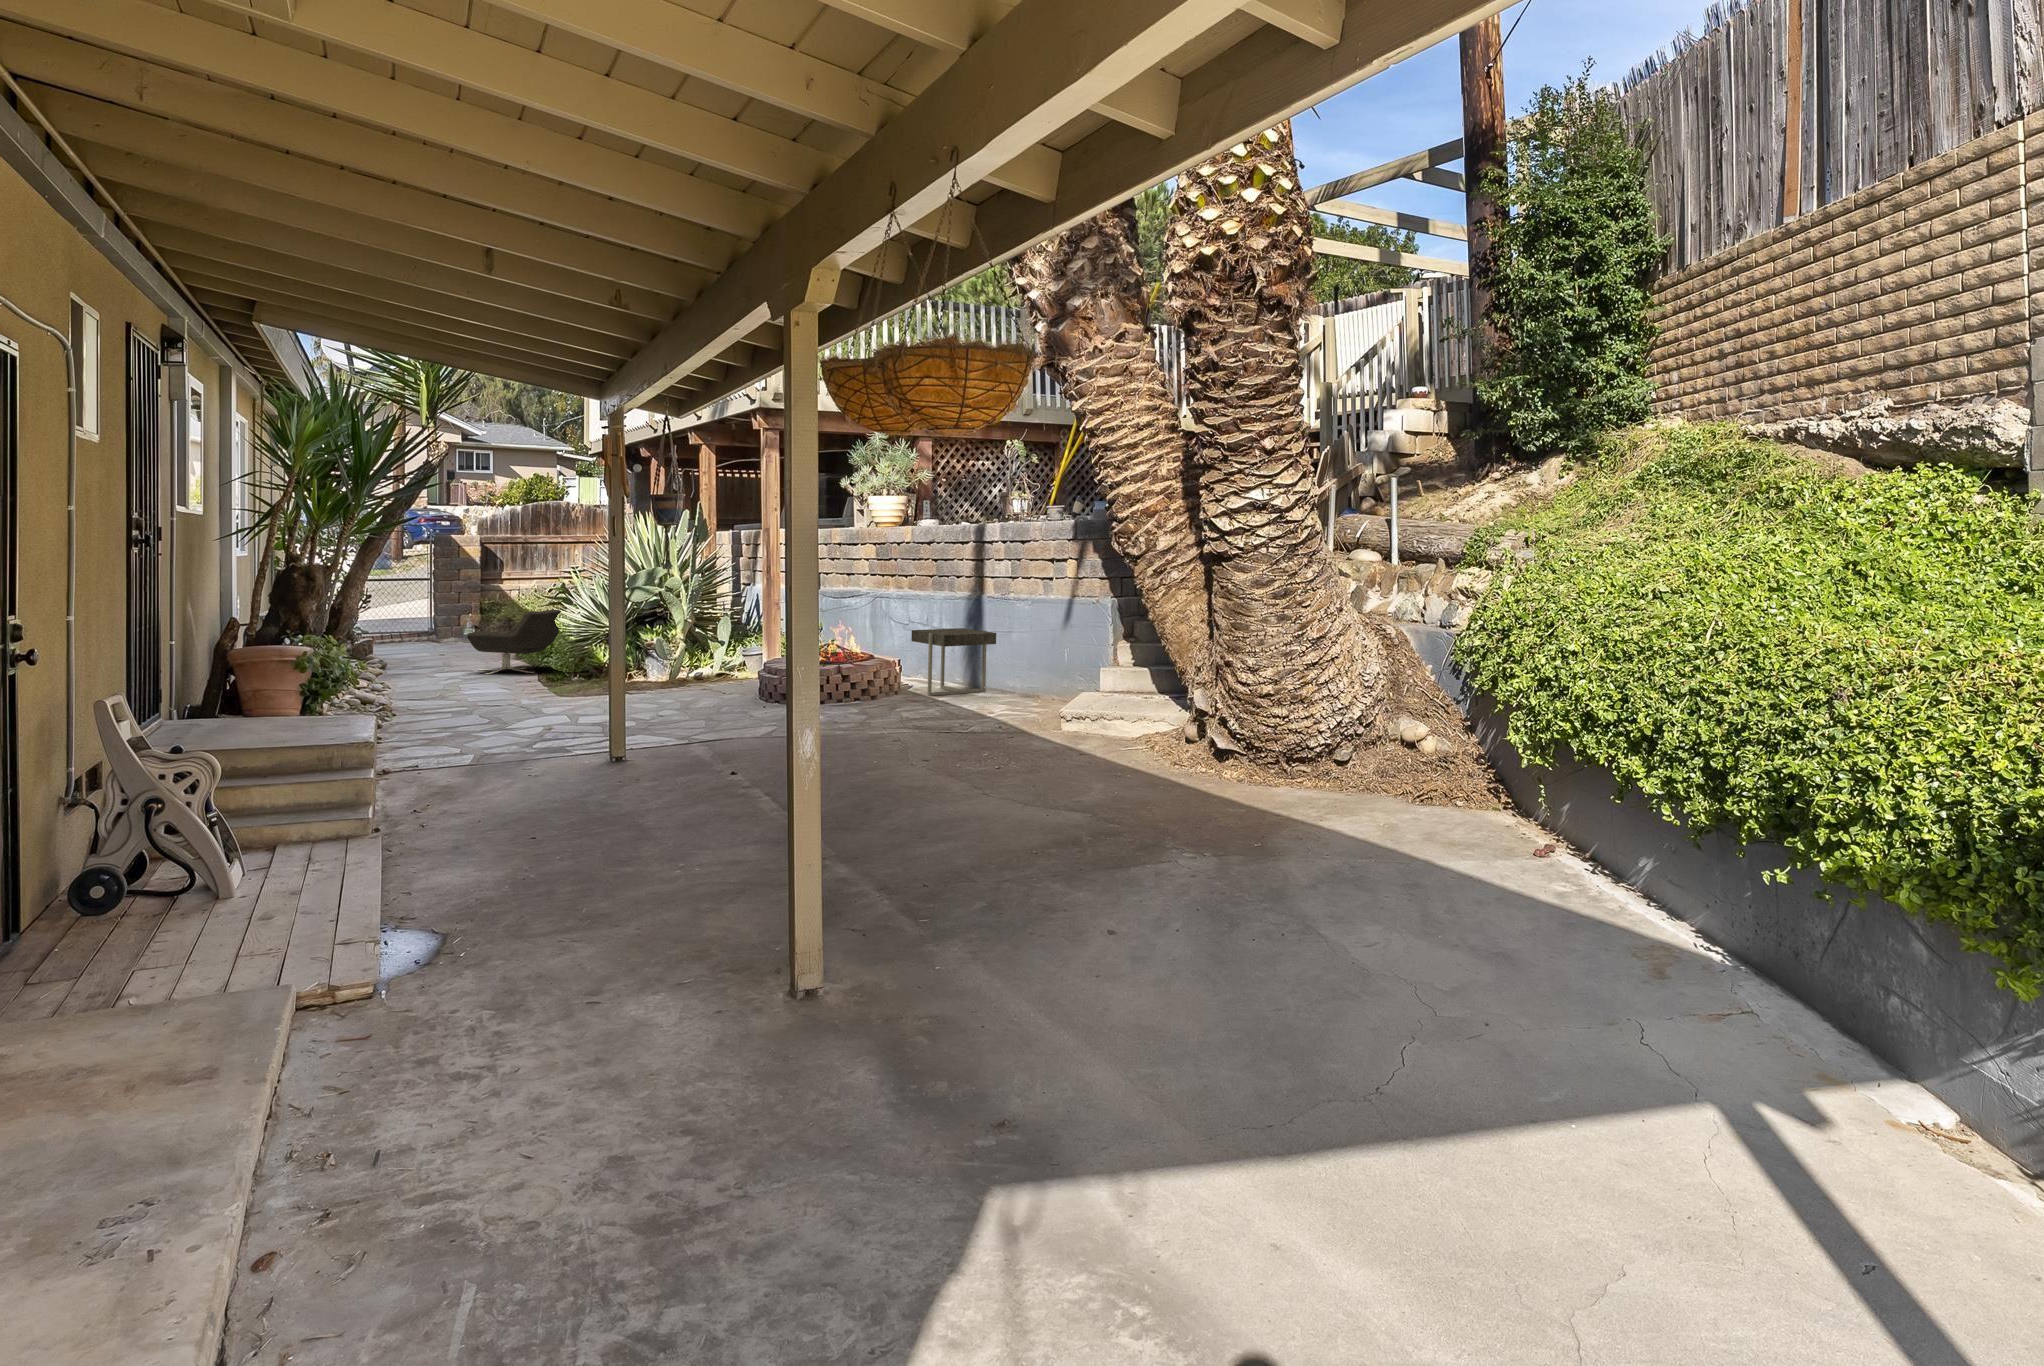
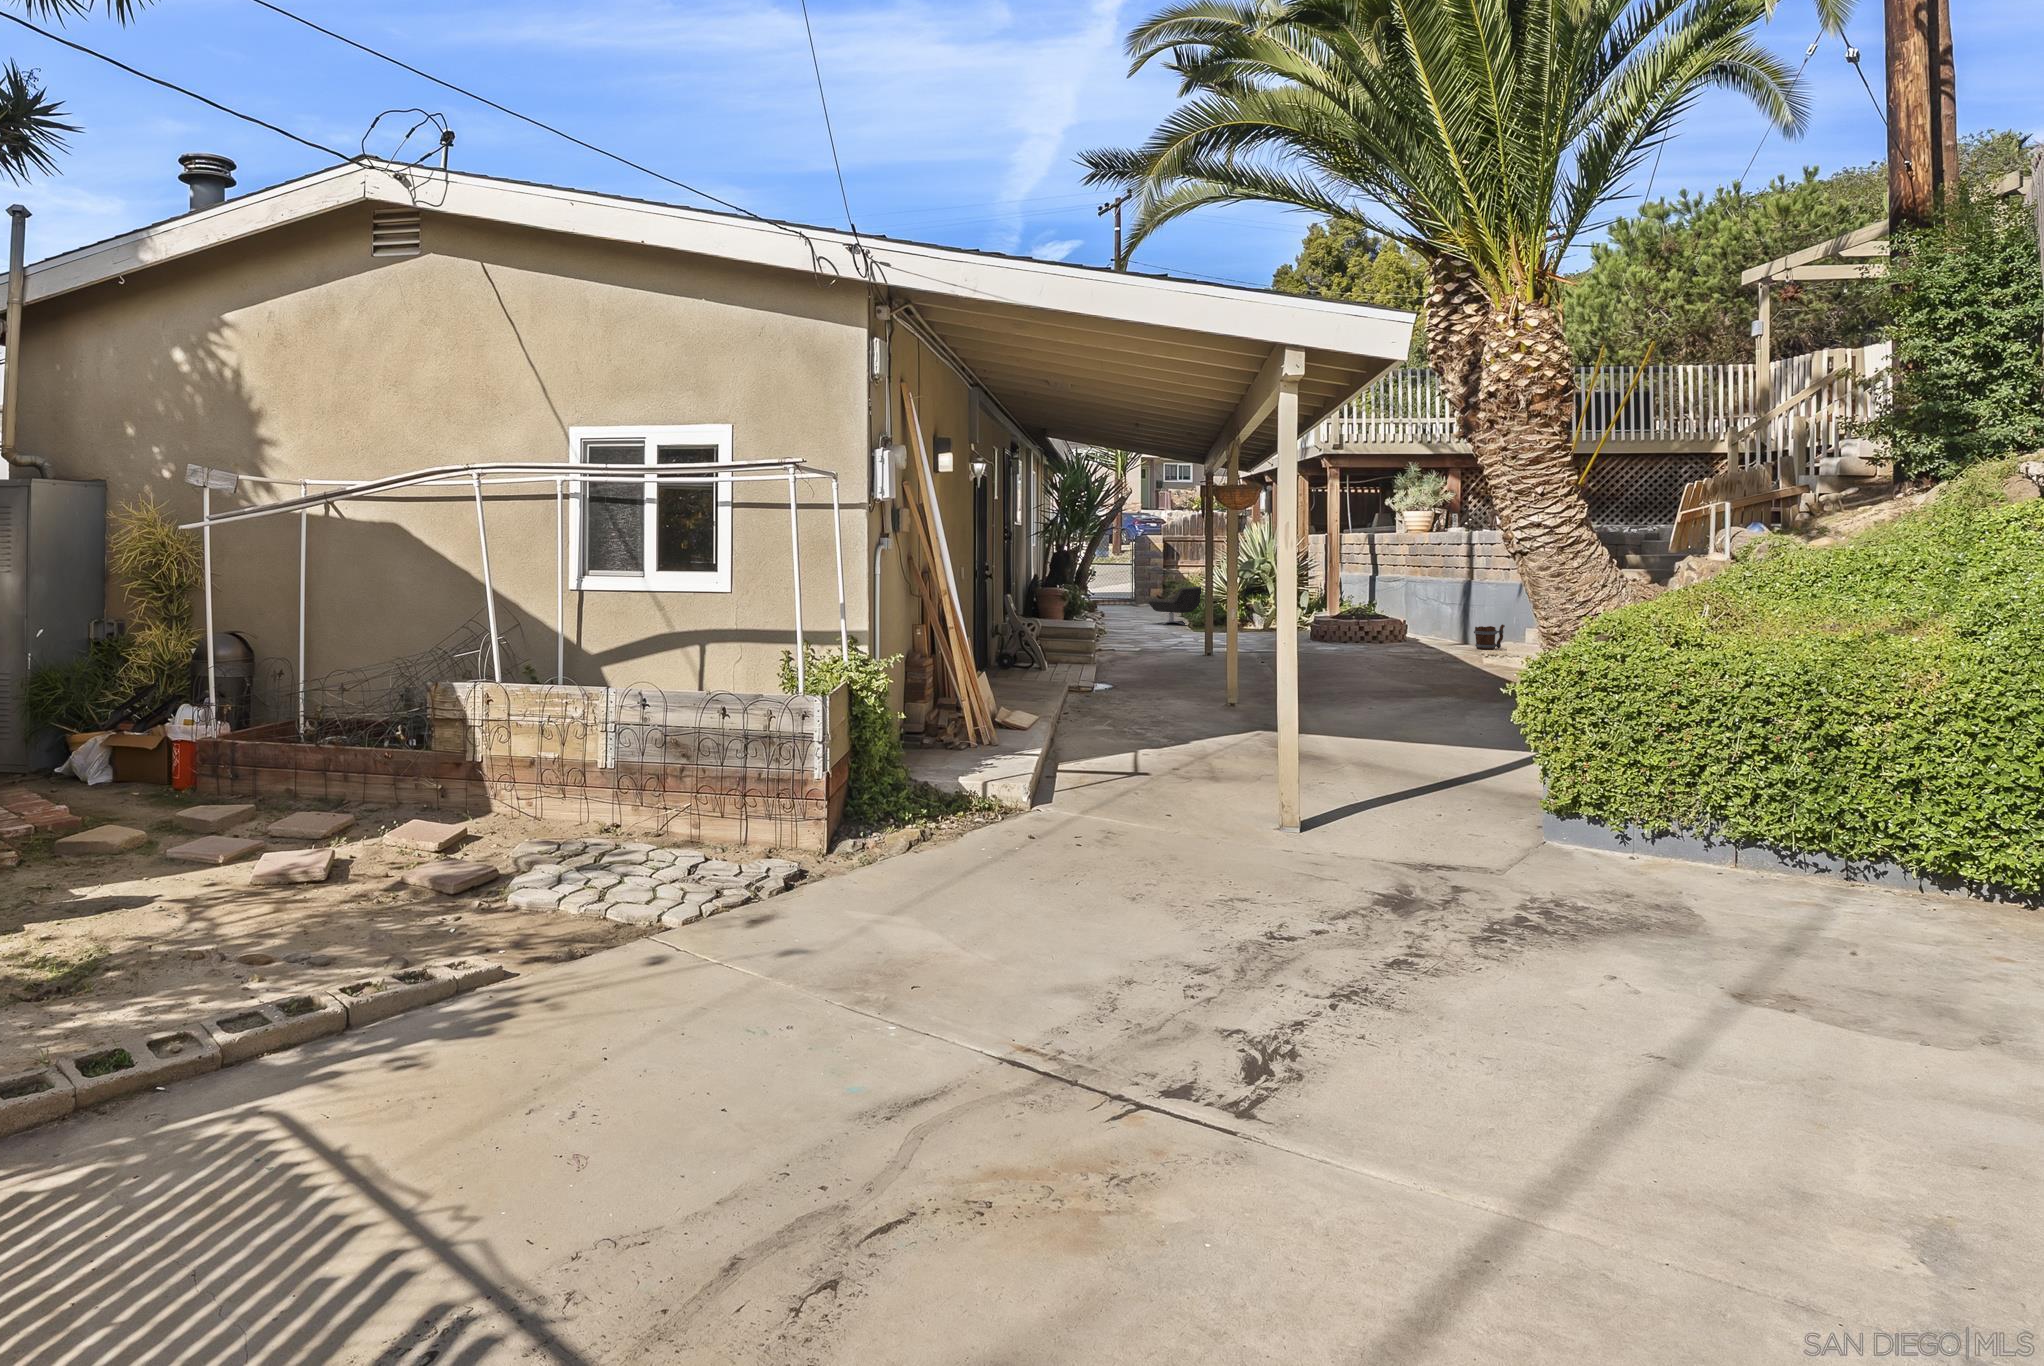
side table: present [911,628,996,696] -> none [1416,599,1476,643]
bucket: none [1007,666,1045,705] -> present [1474,624,1505,649]

